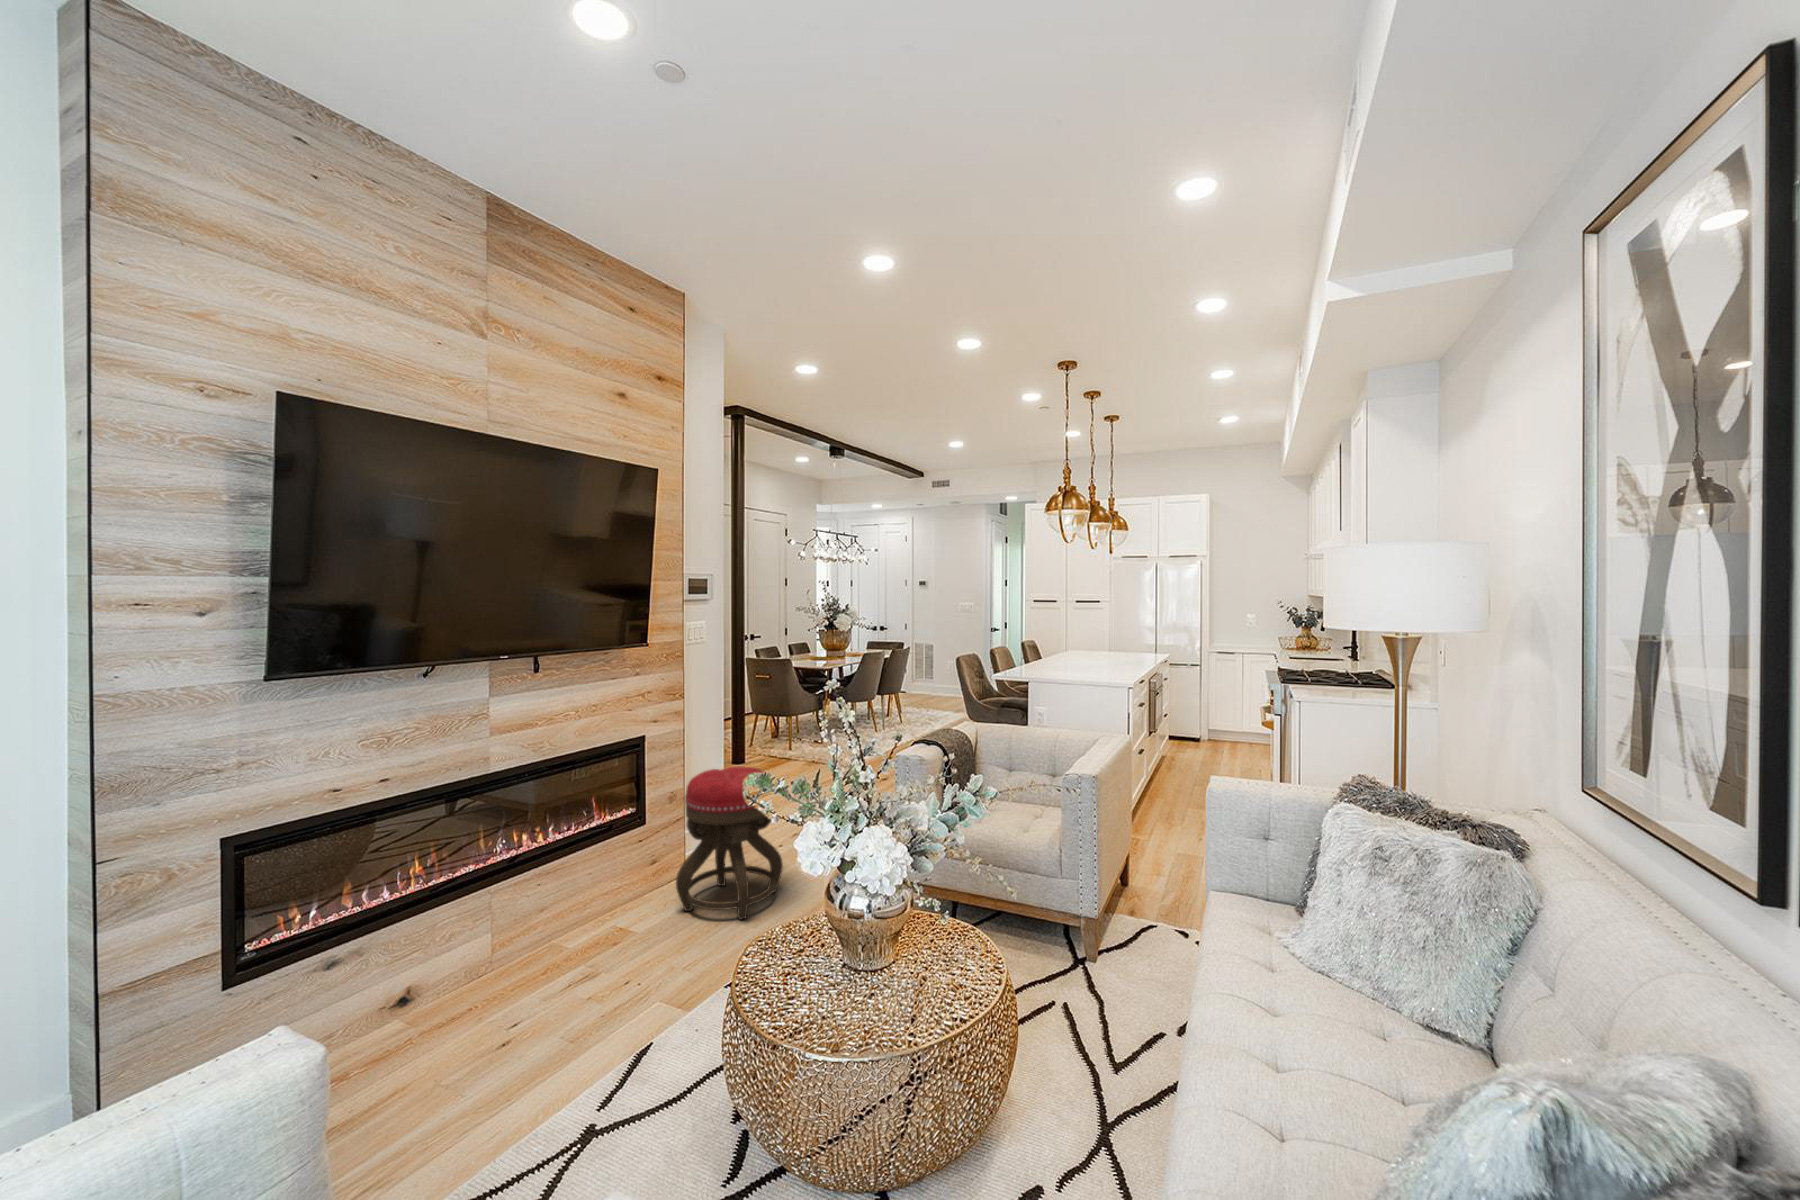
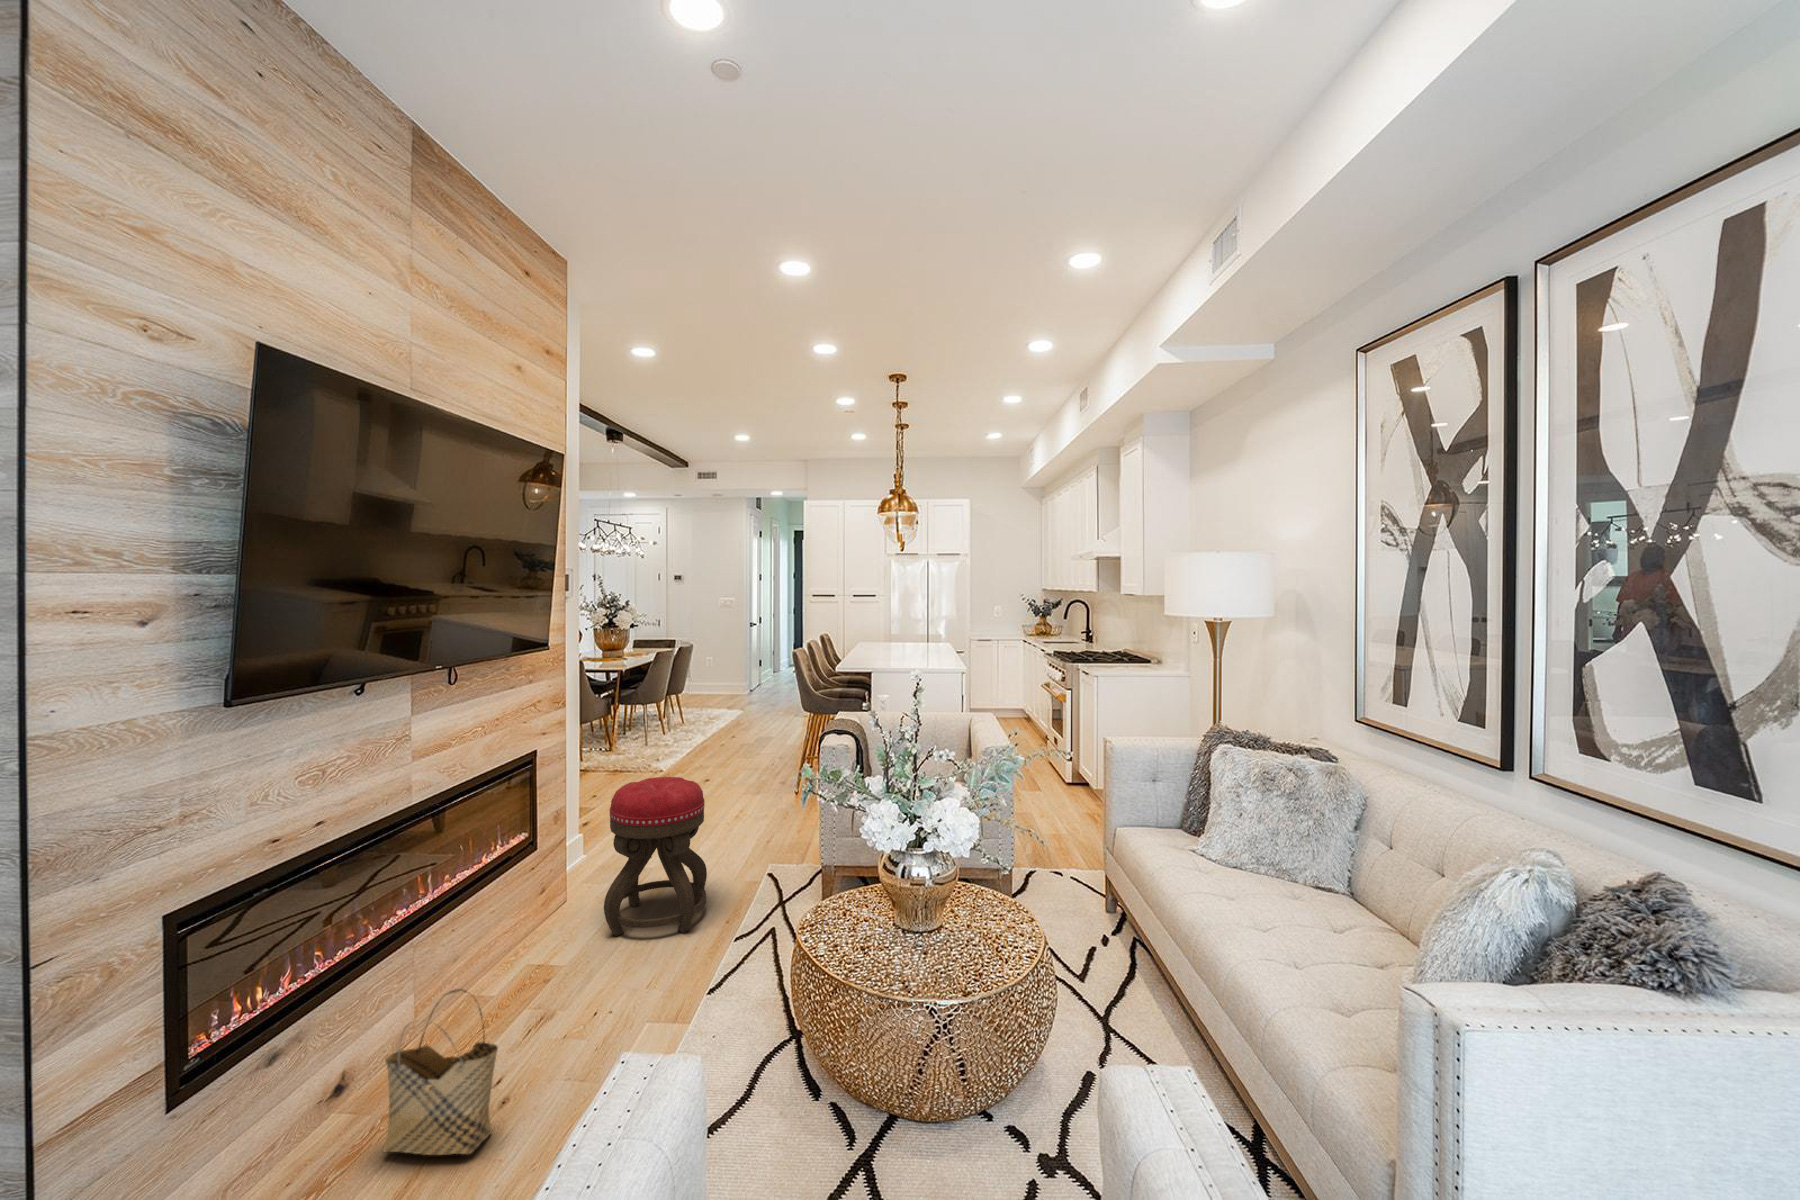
woven basket: none [391,937,474,1086] -> present [383,989,498,1155]

